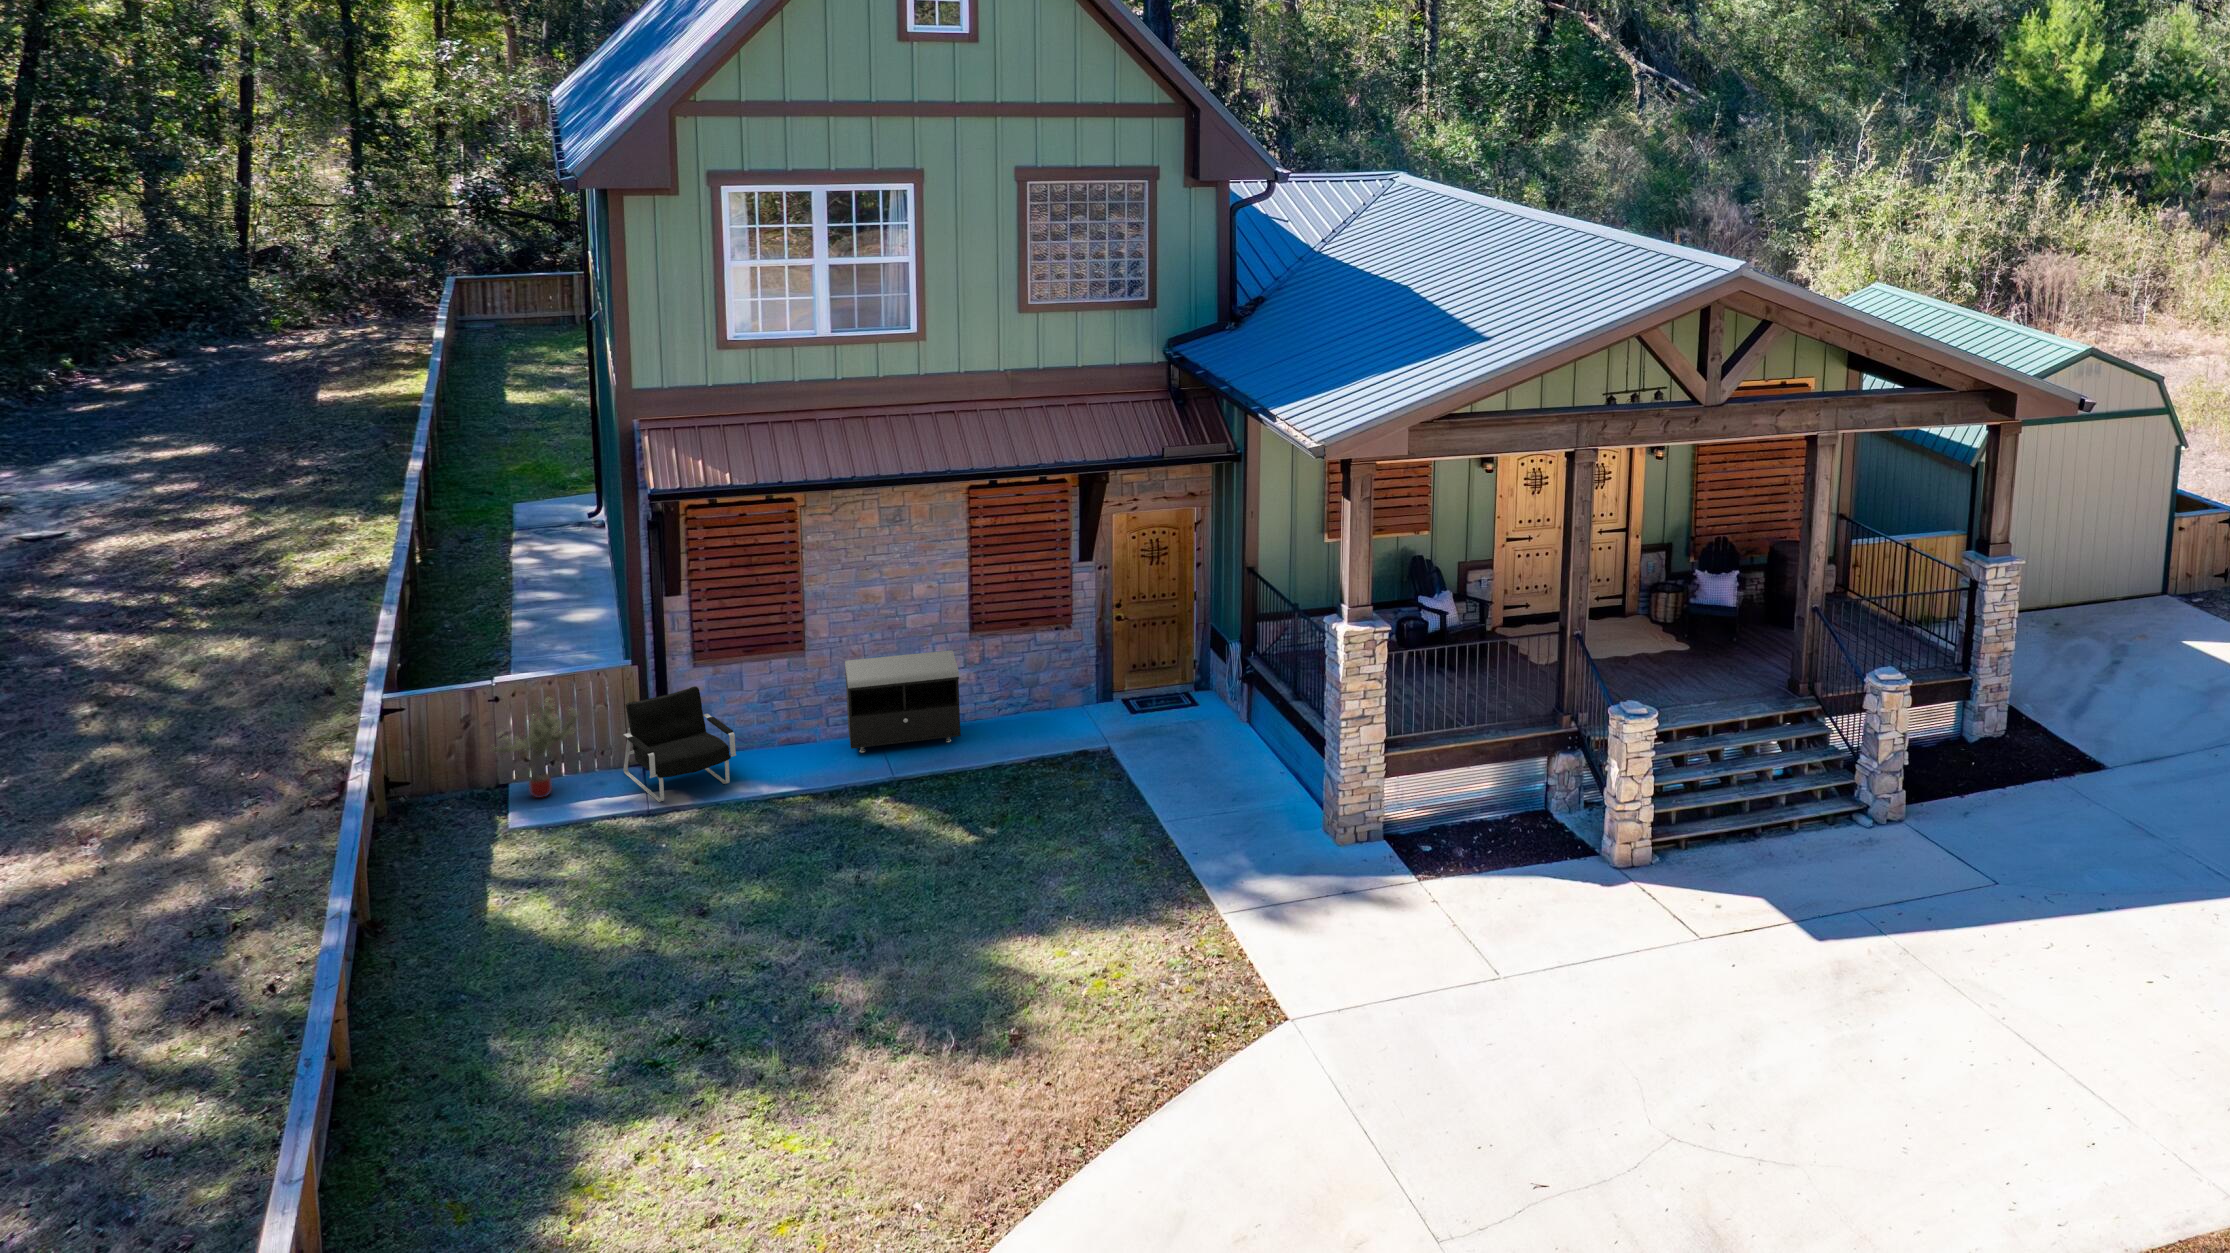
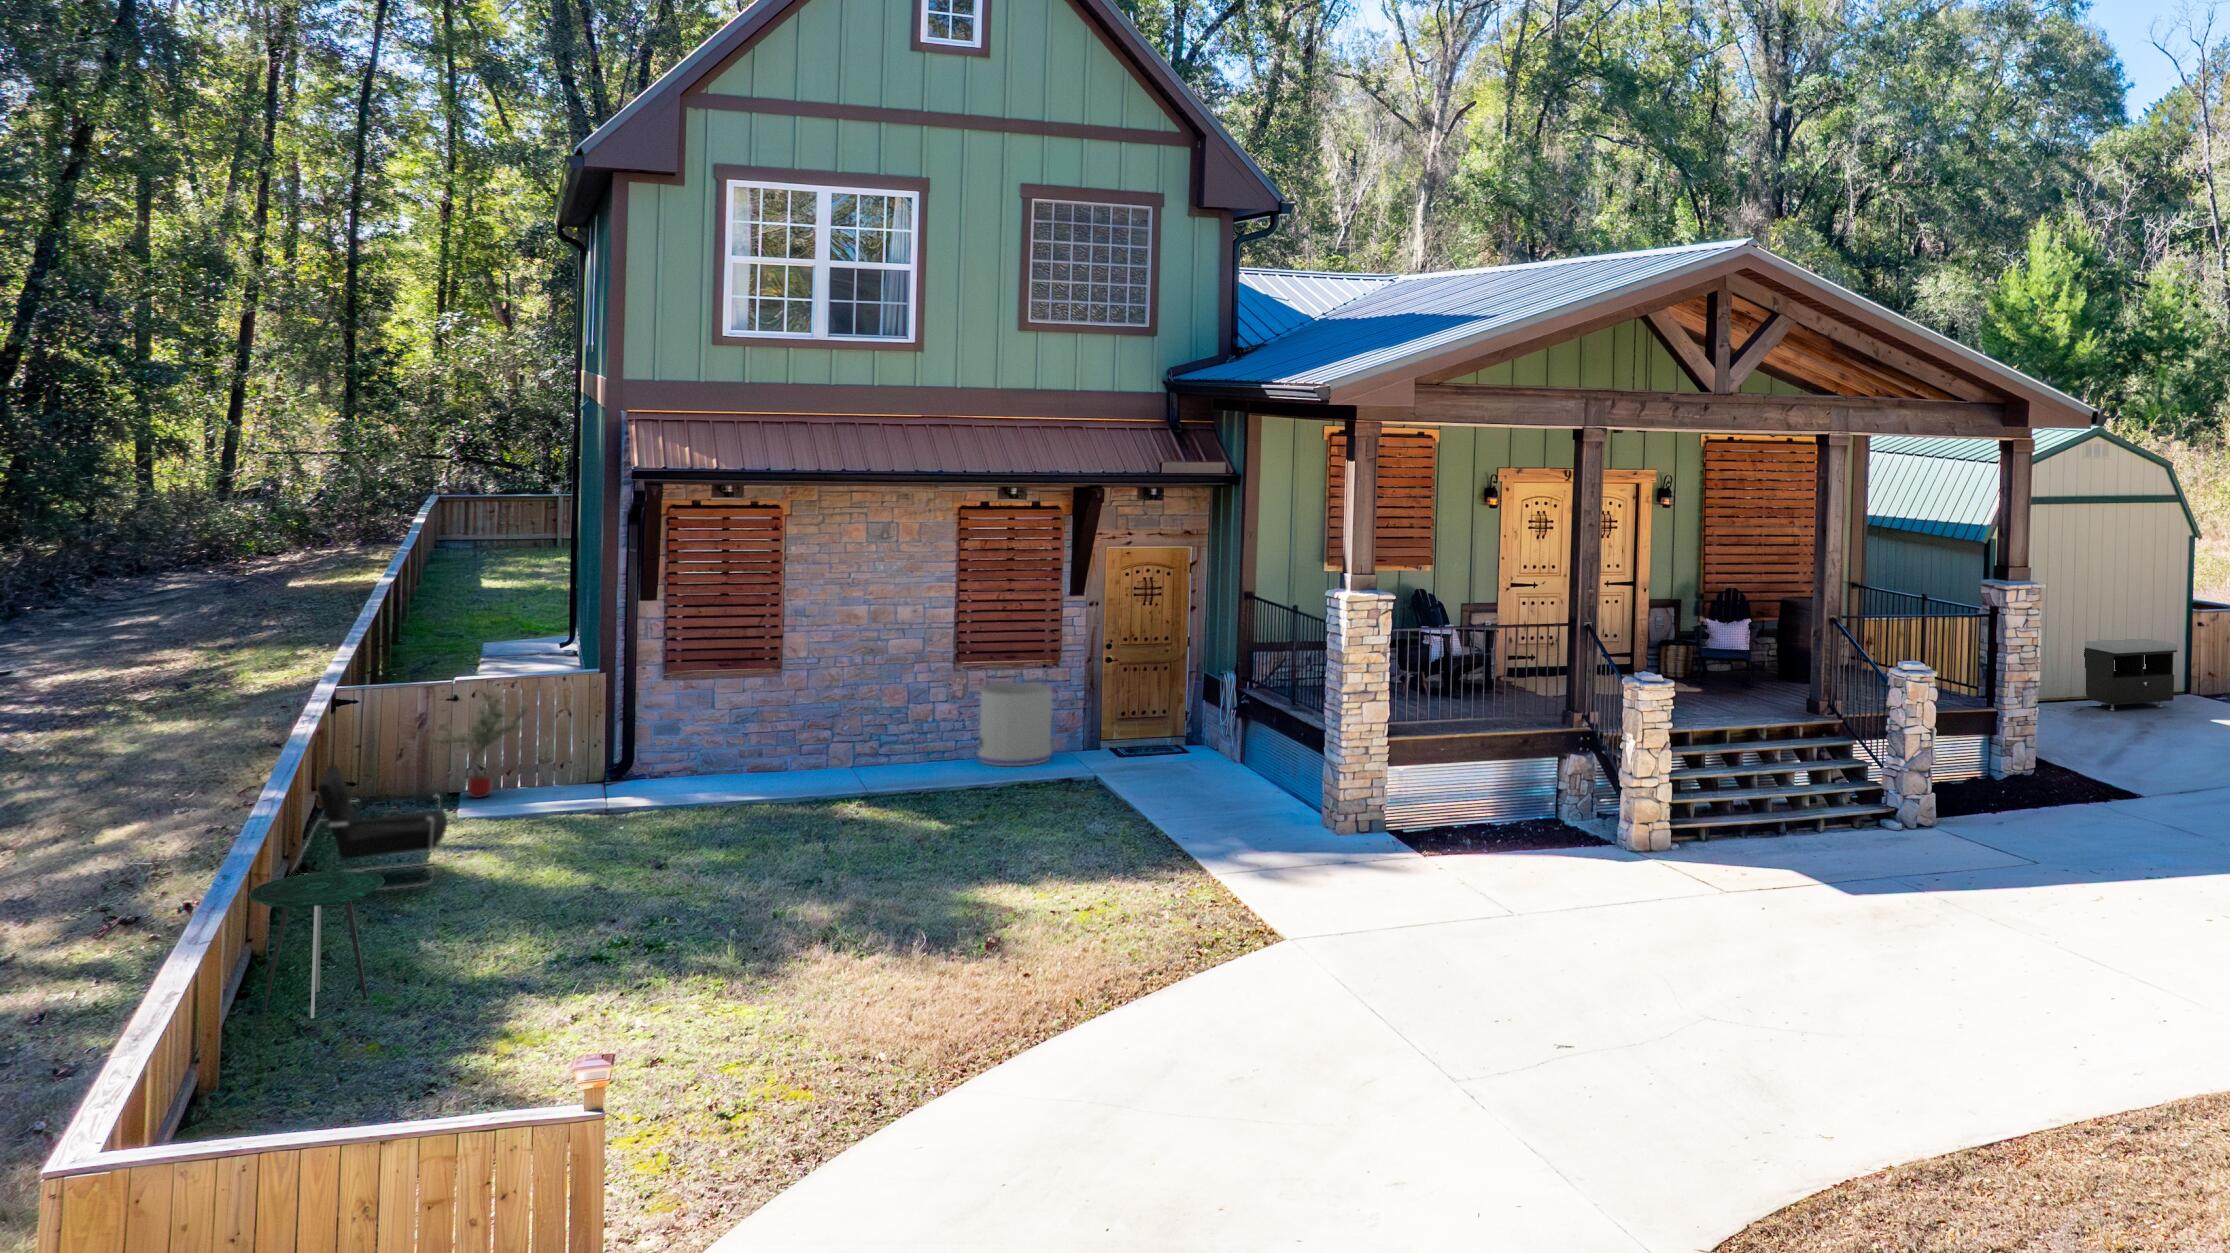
storage bench: present [845,650,960,753] -> present [2084,638,2177,711]
trash can: none [1003,650,1073,737] -> present [977,683,1052,766]
armchair: present [623,686,736,802] -> present [294,765,448,889]
side table: none [332,1013,454,1160] -> present [249,871,385,1018]

